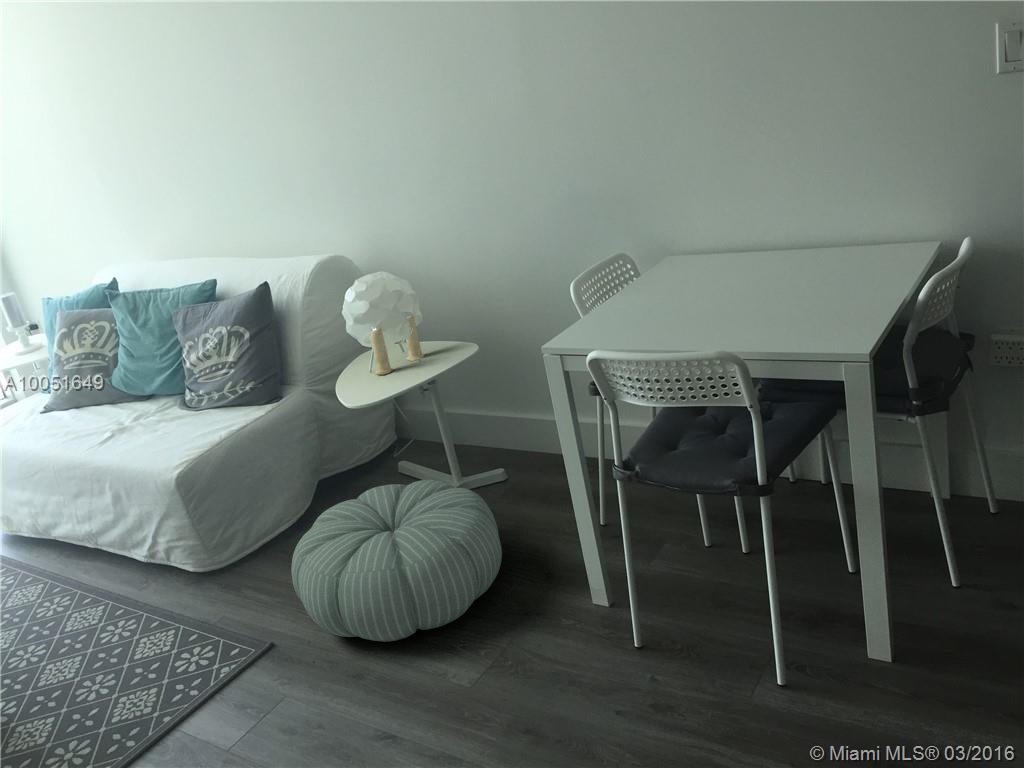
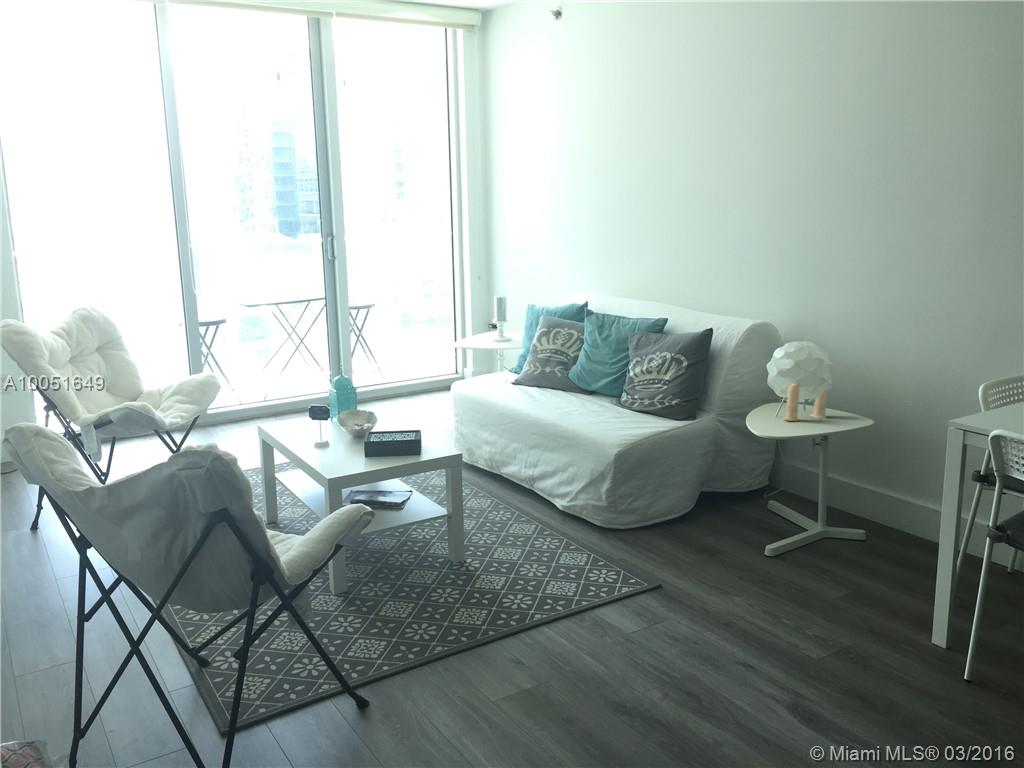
pouf: present [291,480,502,642] -> none [687,502,861,616]

